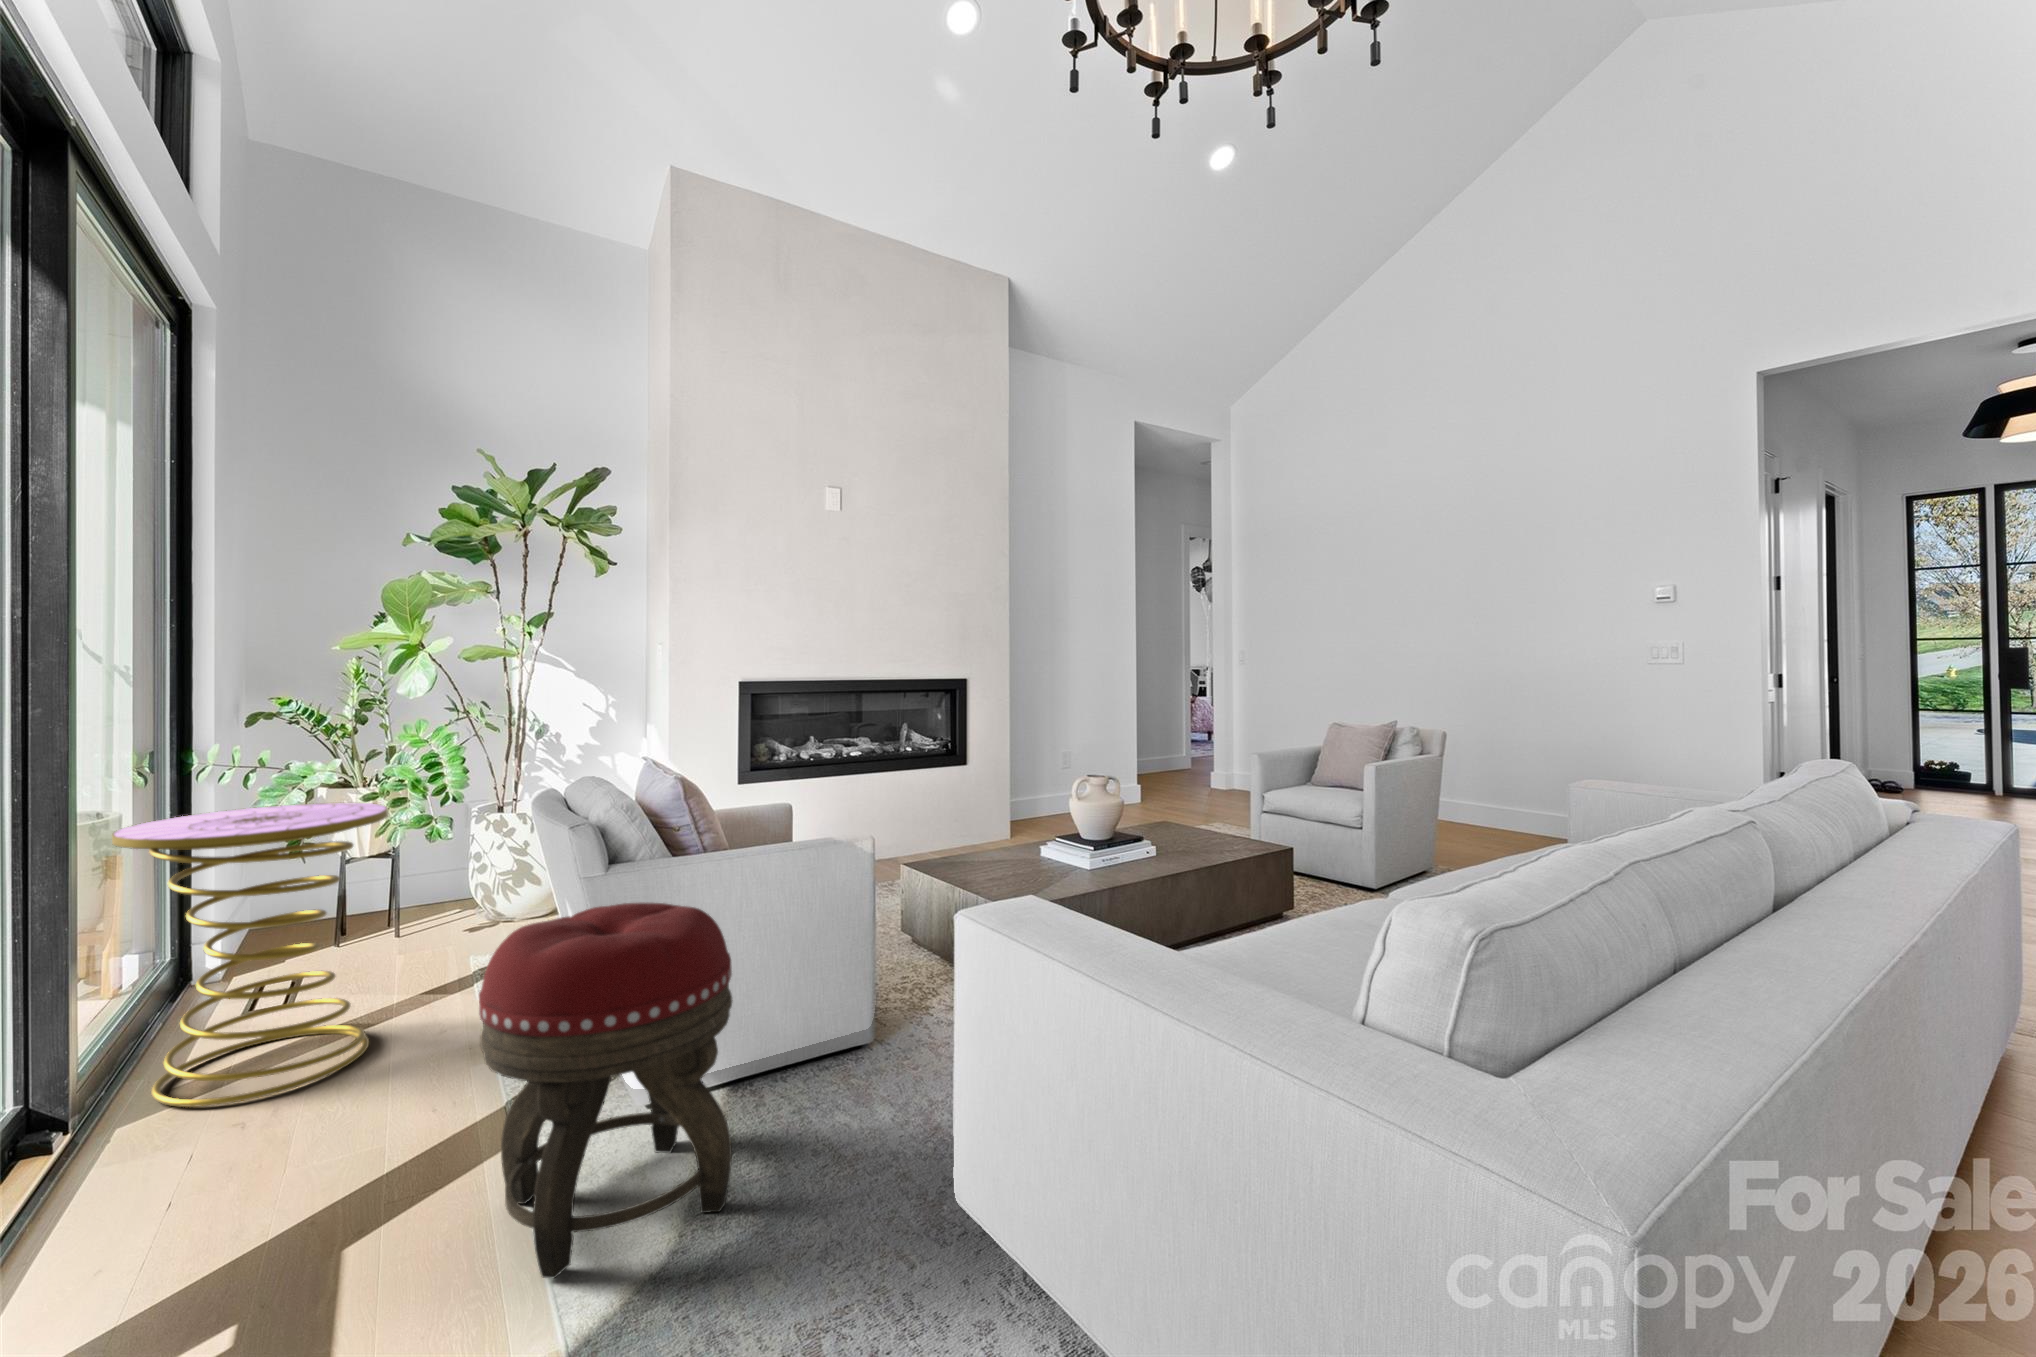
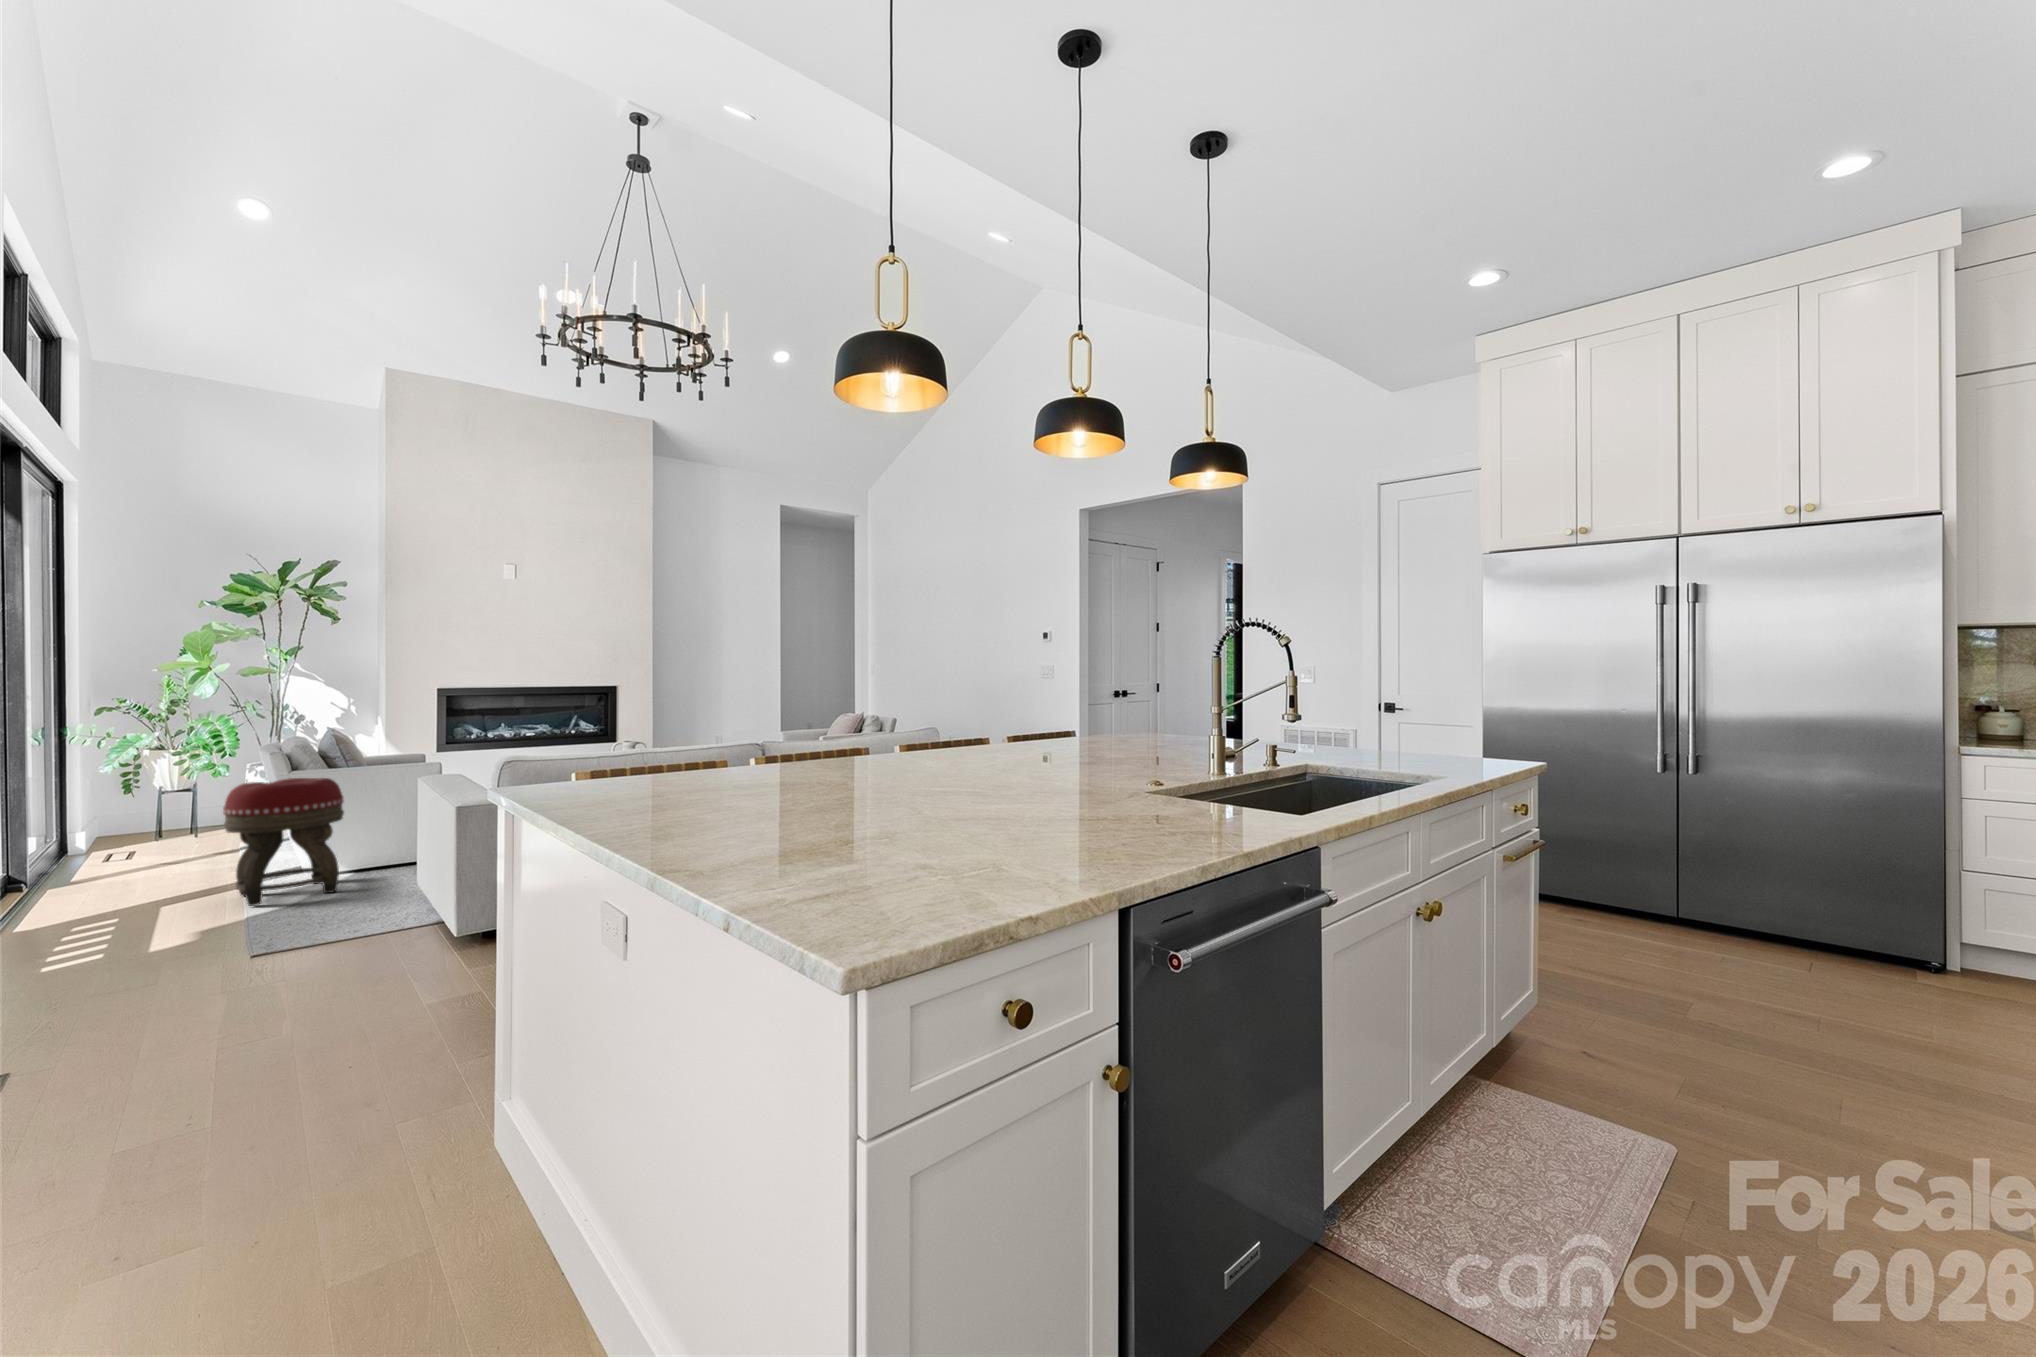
side table: present [112,803,388,1107] -> none [37,750,186,887]

